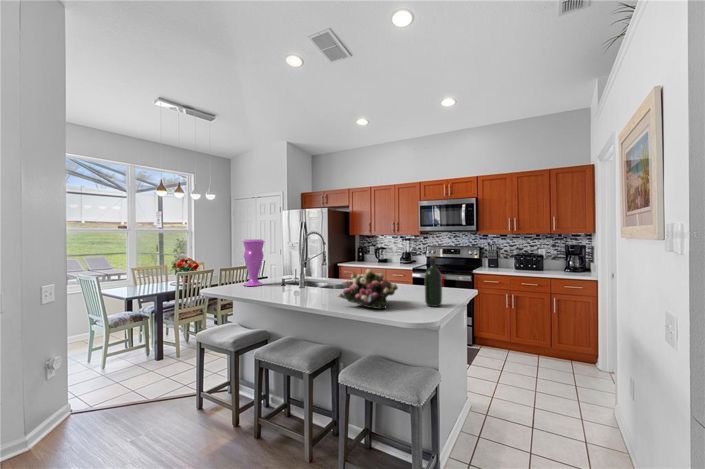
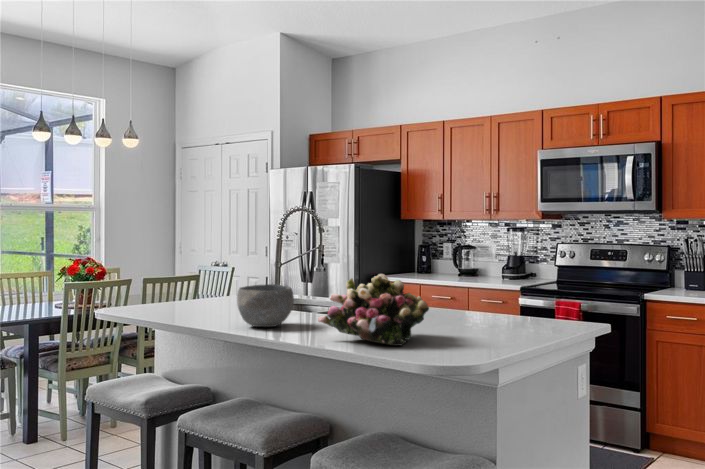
vase: present [243,239,265,286] -> none [170,220,213,306]
wine bottle: present [425,256,442,307] -> none [483,251,515,346]
bowl: none [287,275,318,299] -> present [237,284,294,327]

